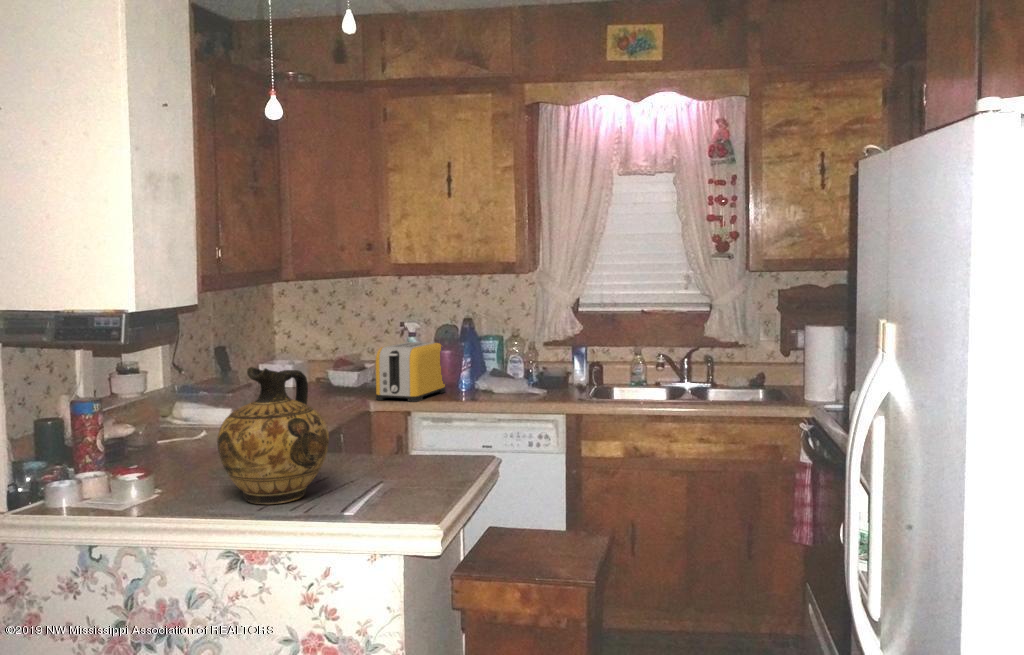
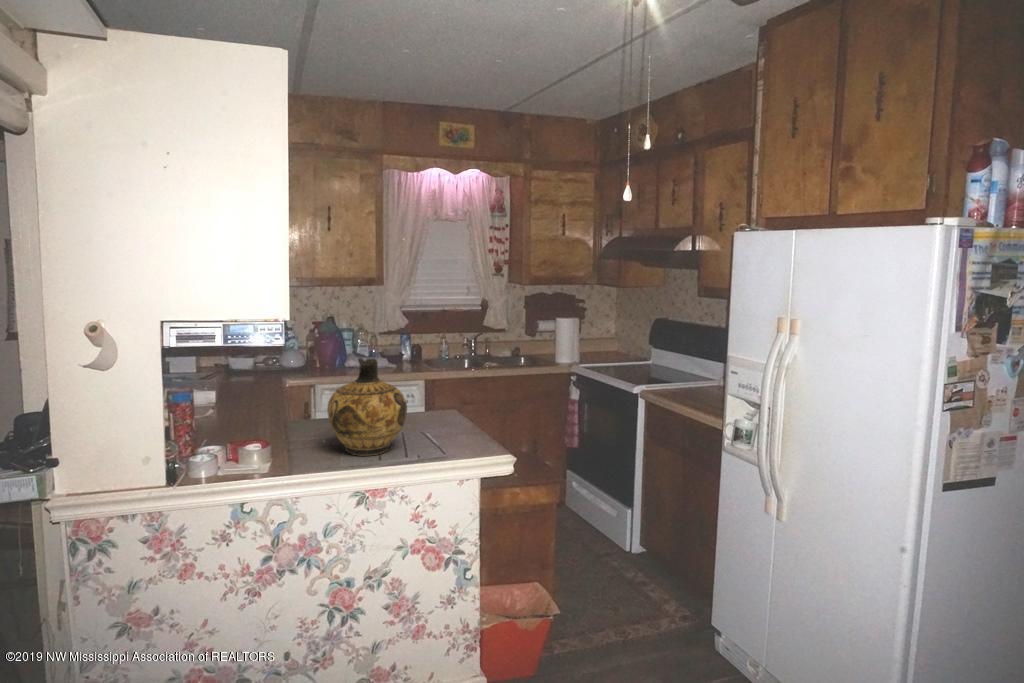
toaster: present [376,342,445,402] -> none [281,334,323,378]

